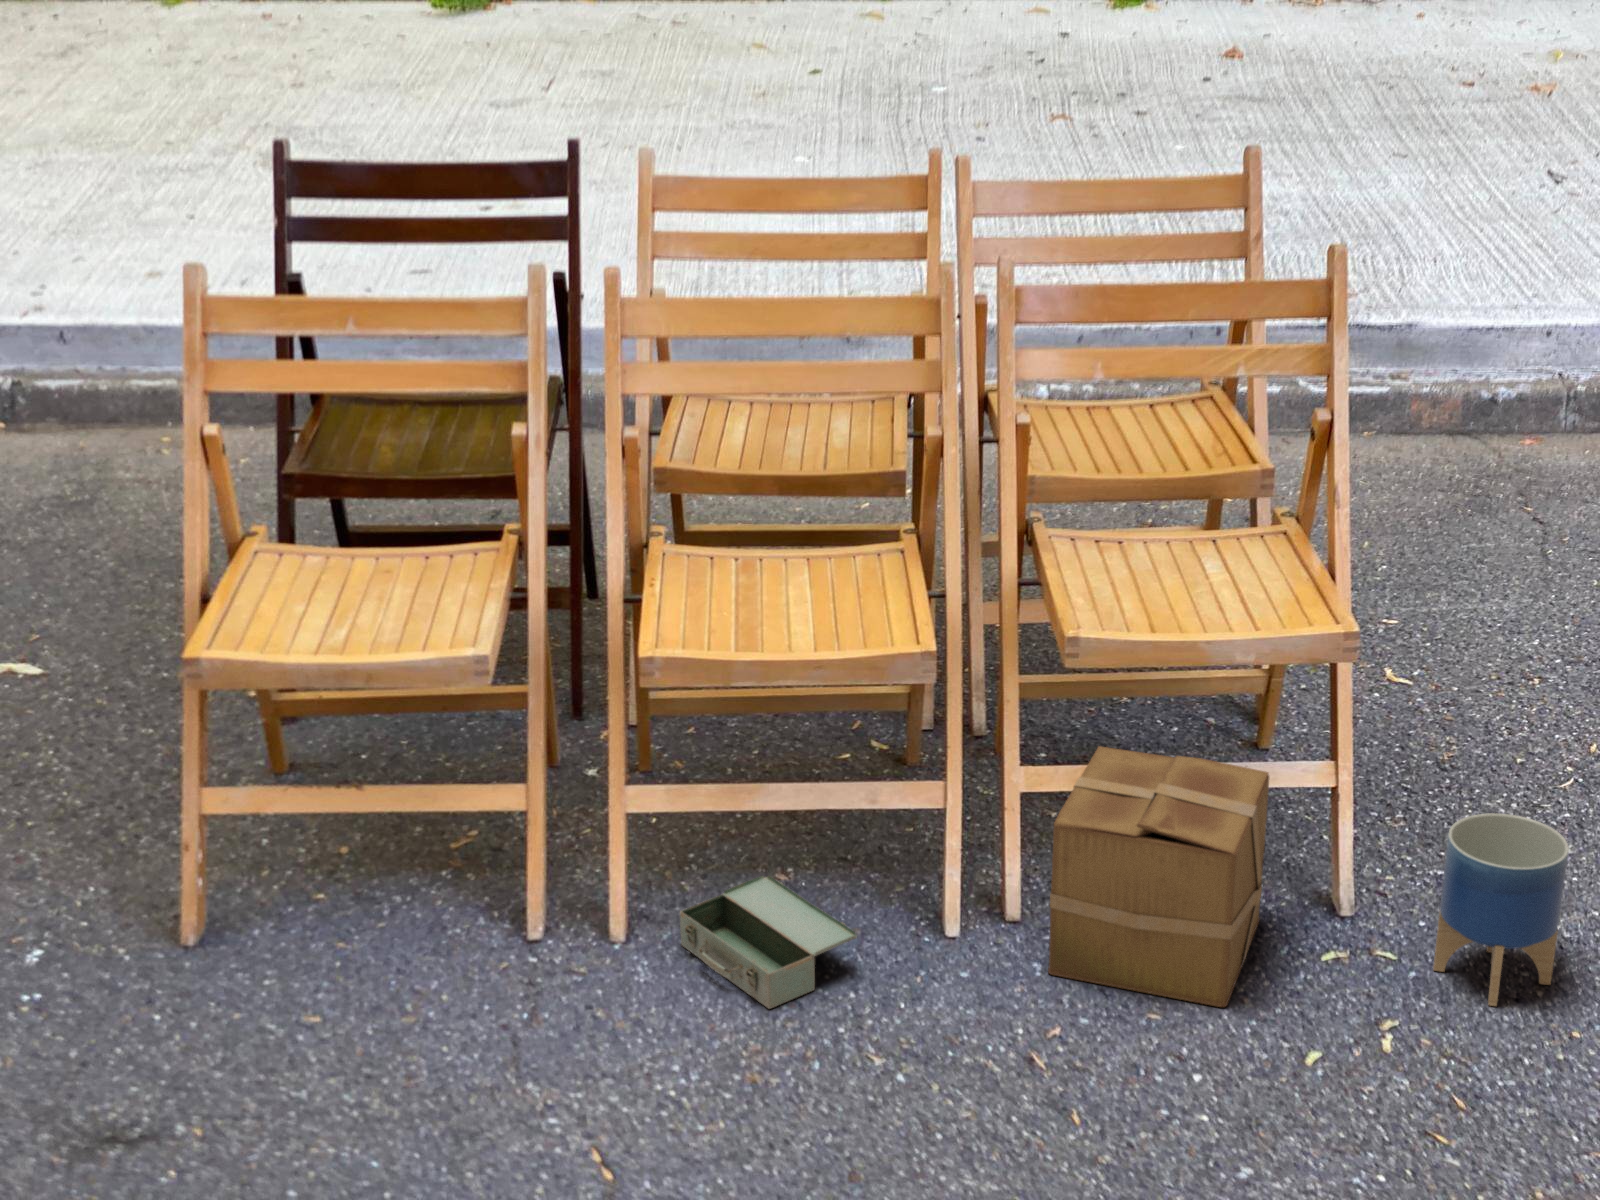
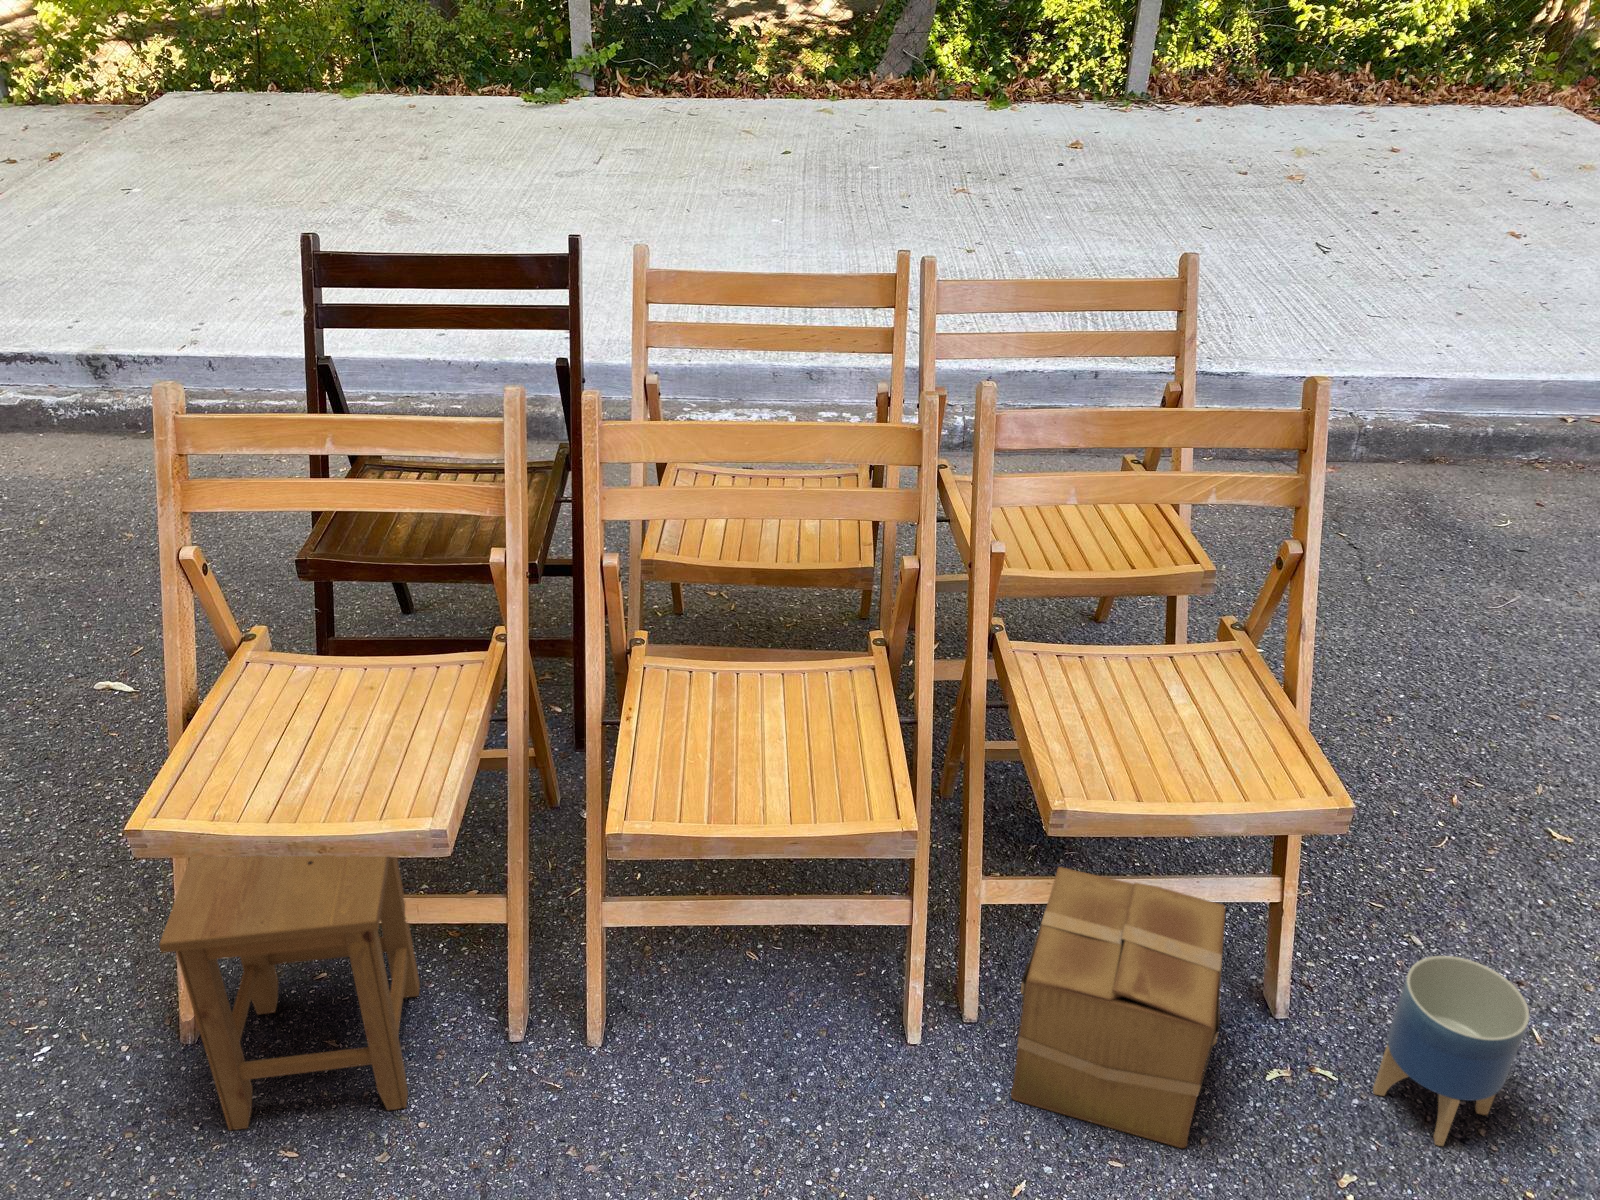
stool: none [204,667,425,995] -> present [159,855,420,1130]
toolbox: present [680,876,857,1009] -> none [658,982,830,1152]

